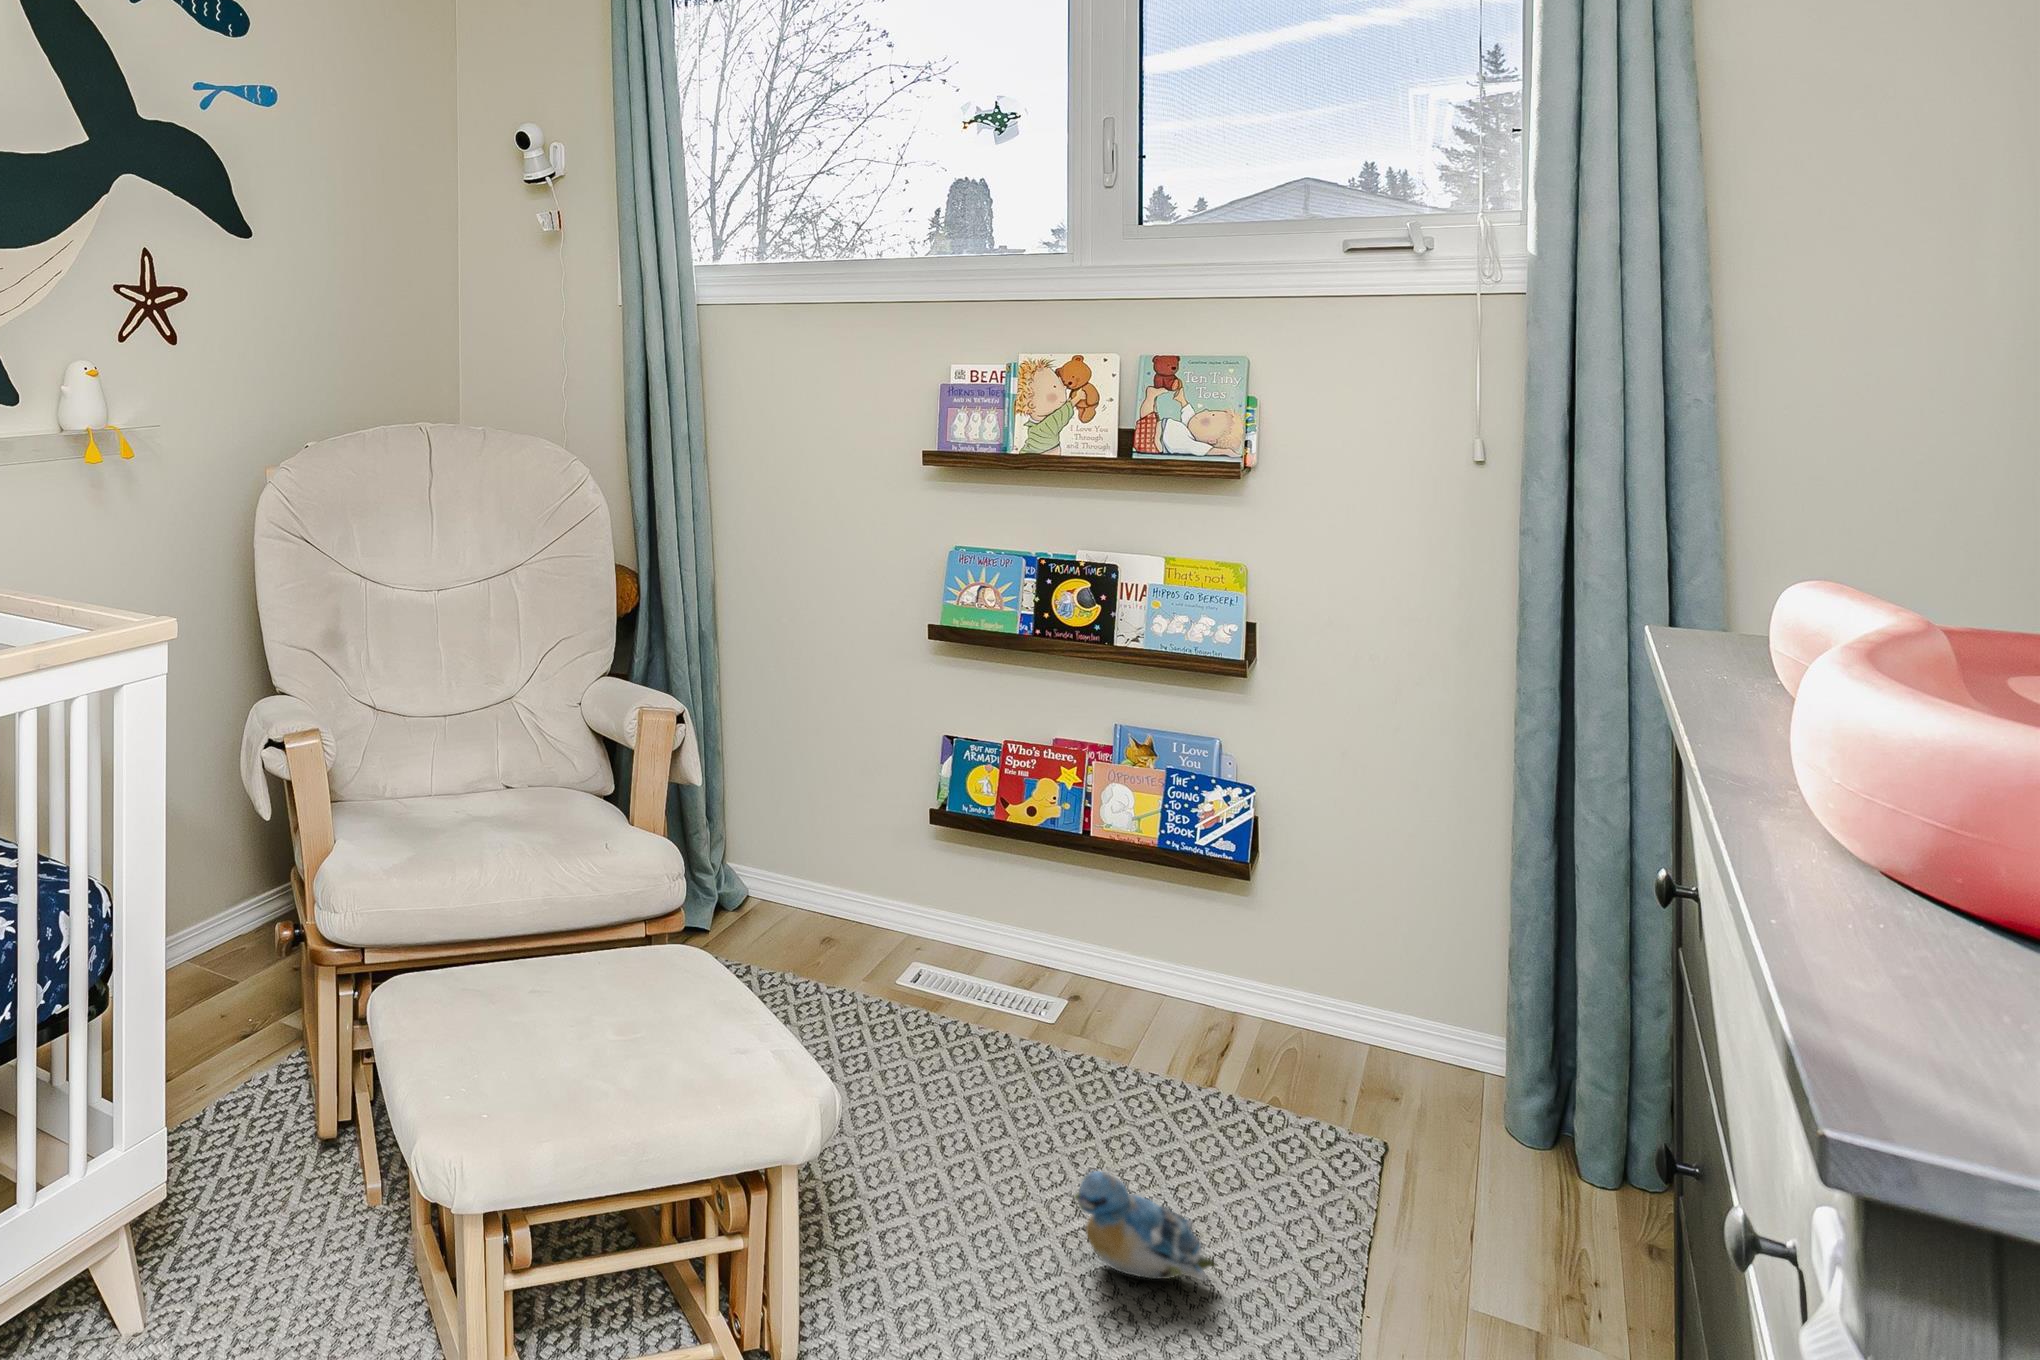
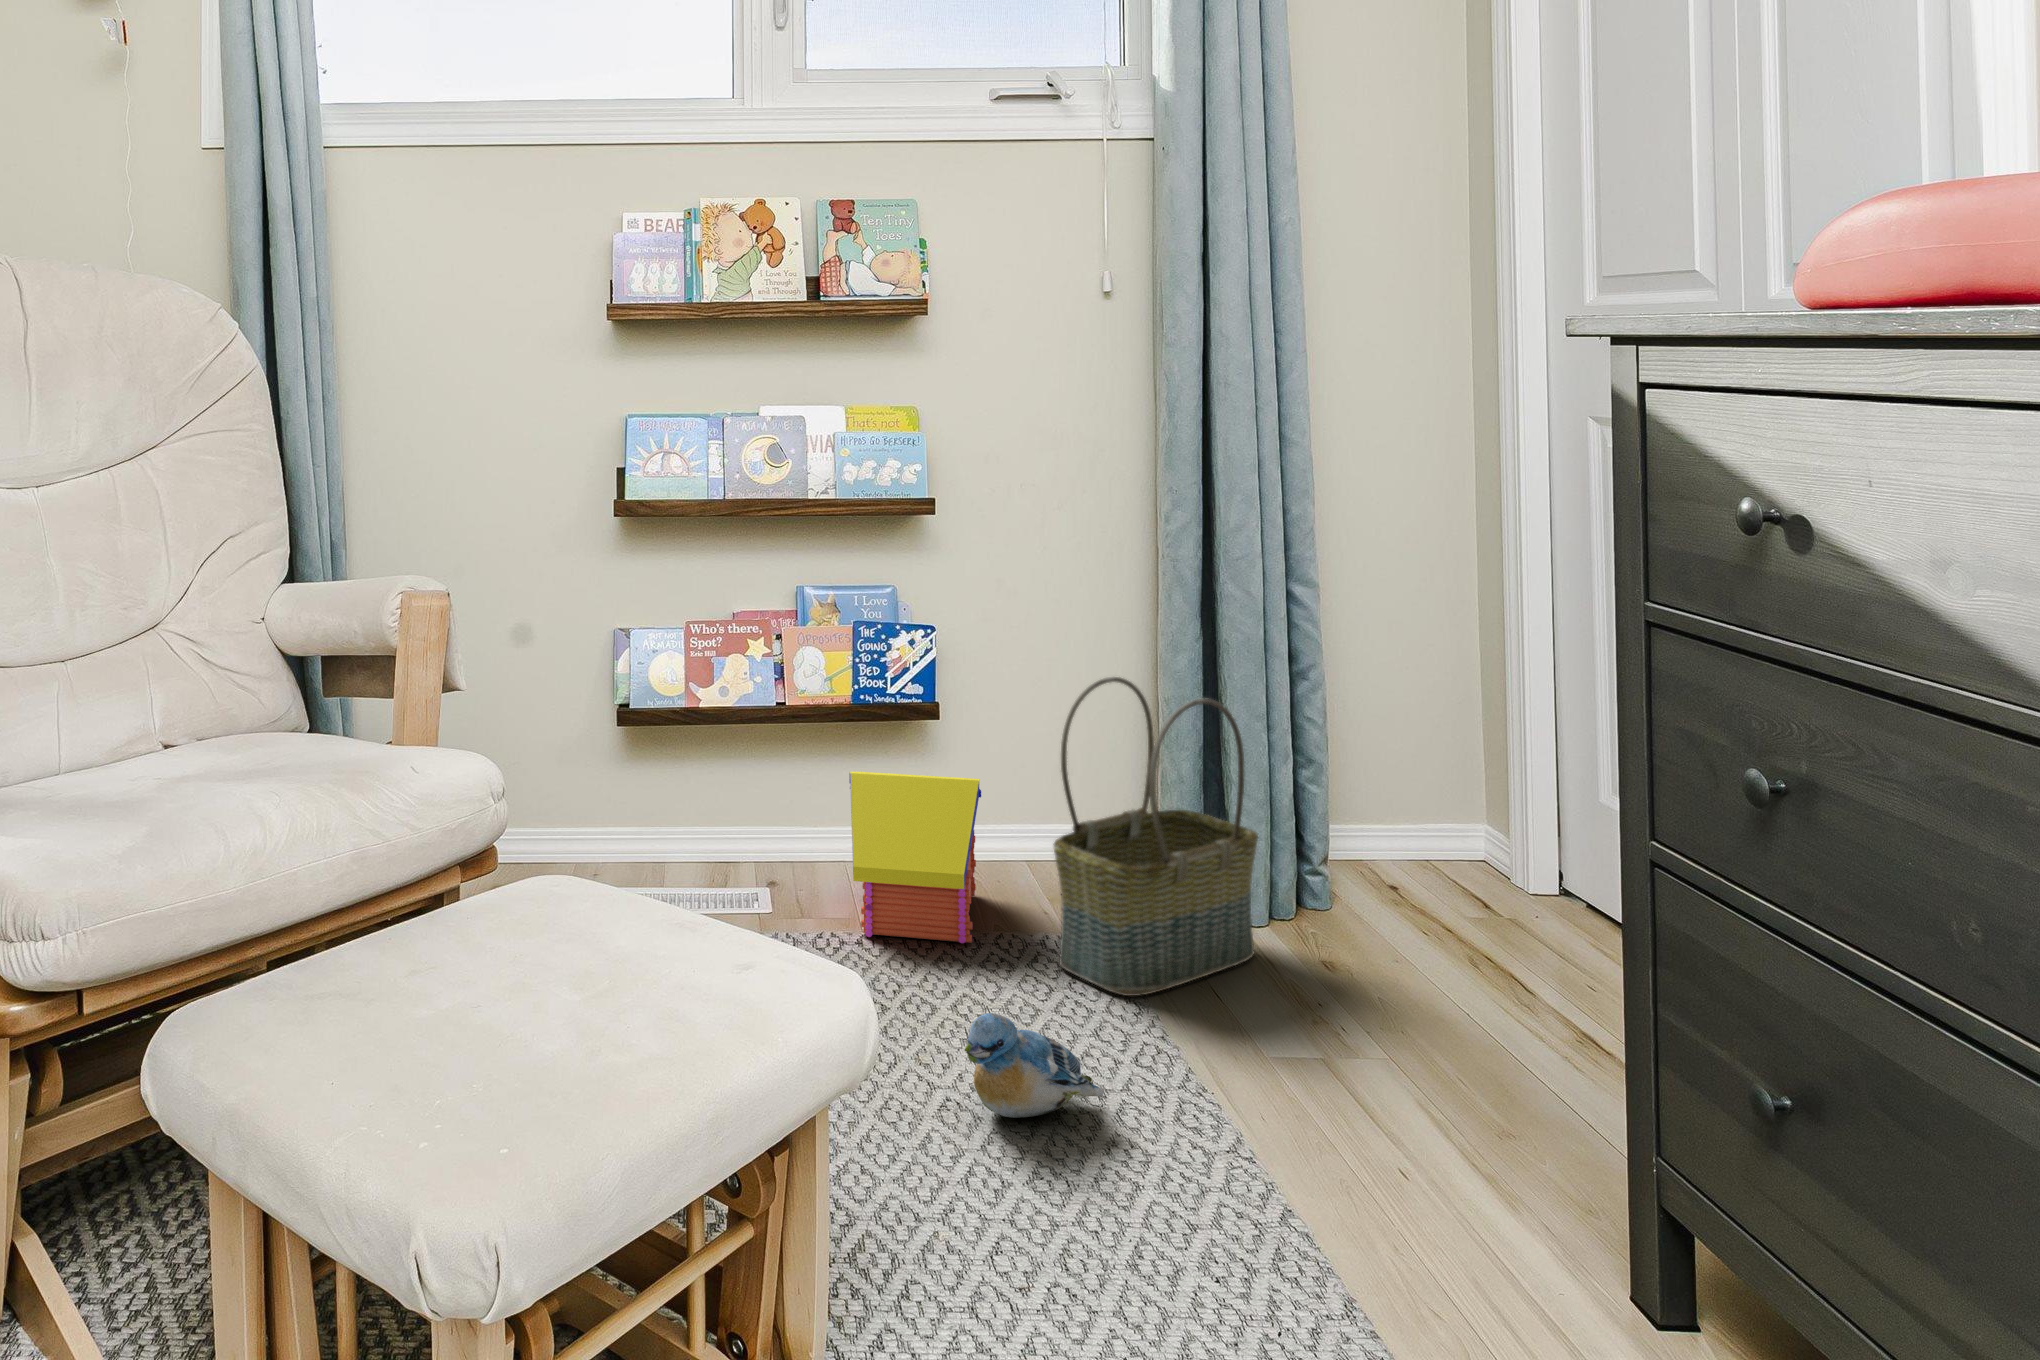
basket: none [1291,880,1554,1215] -> present [1053,677,1258,996]
toy house: none [1103,915,1269,1109] -> present [849,772,981,943]

